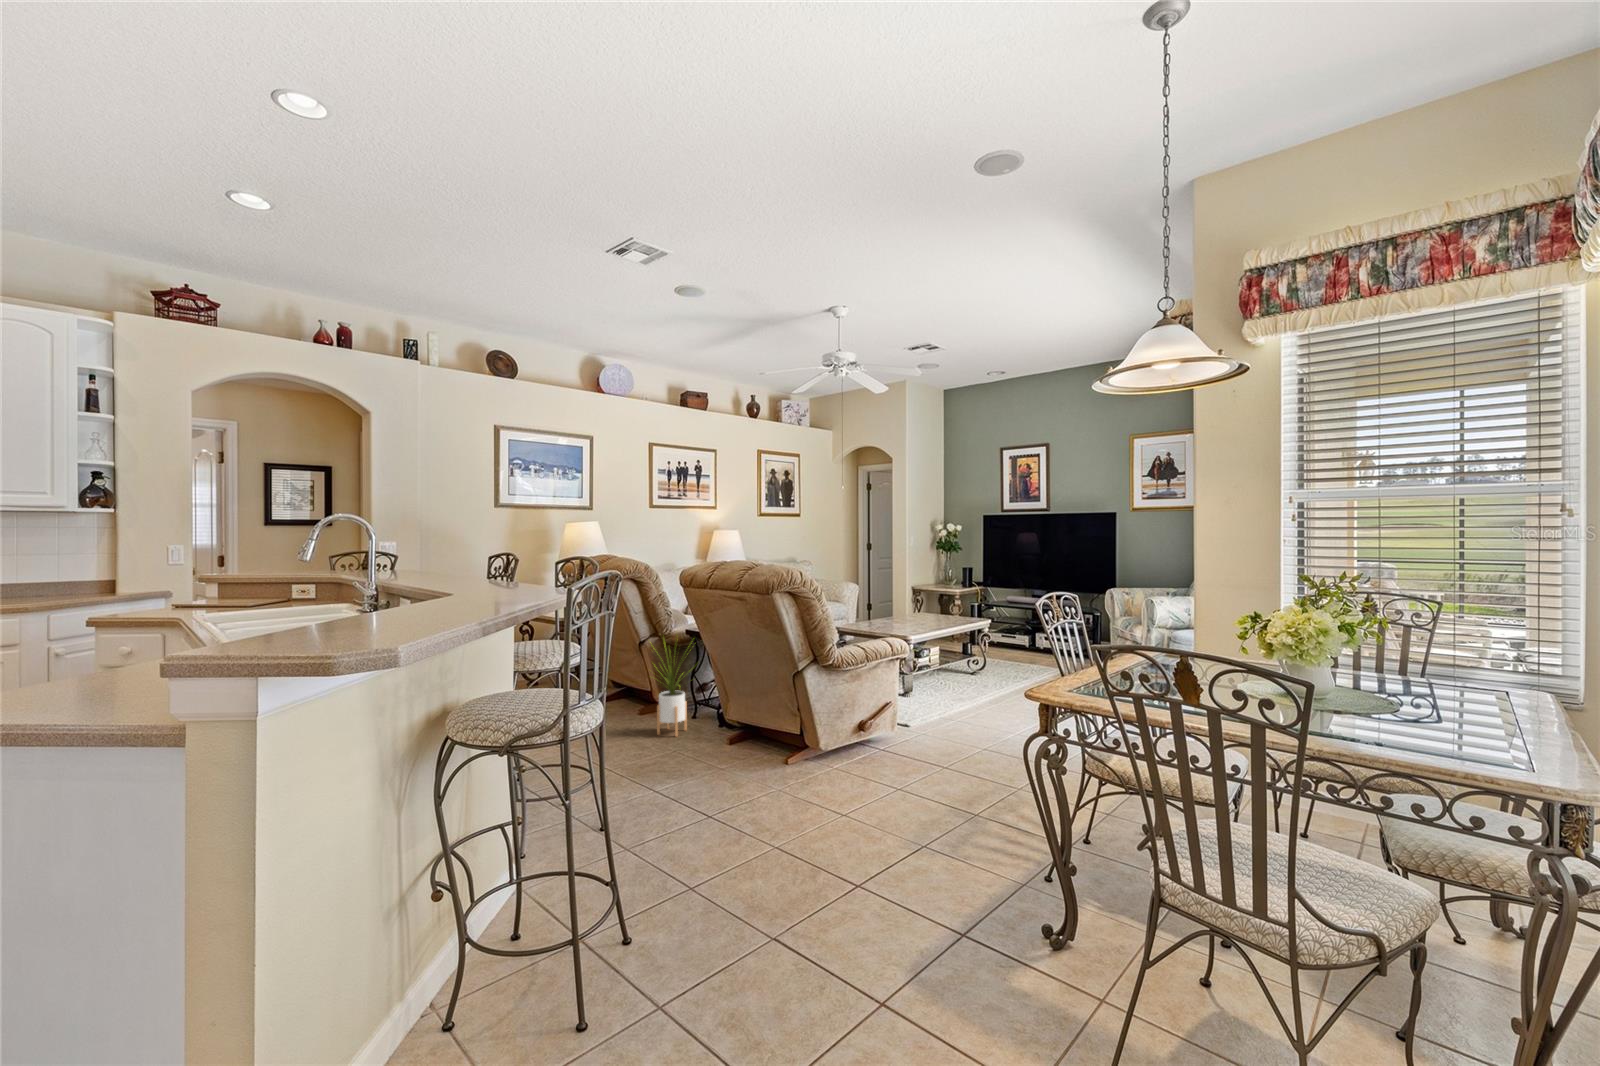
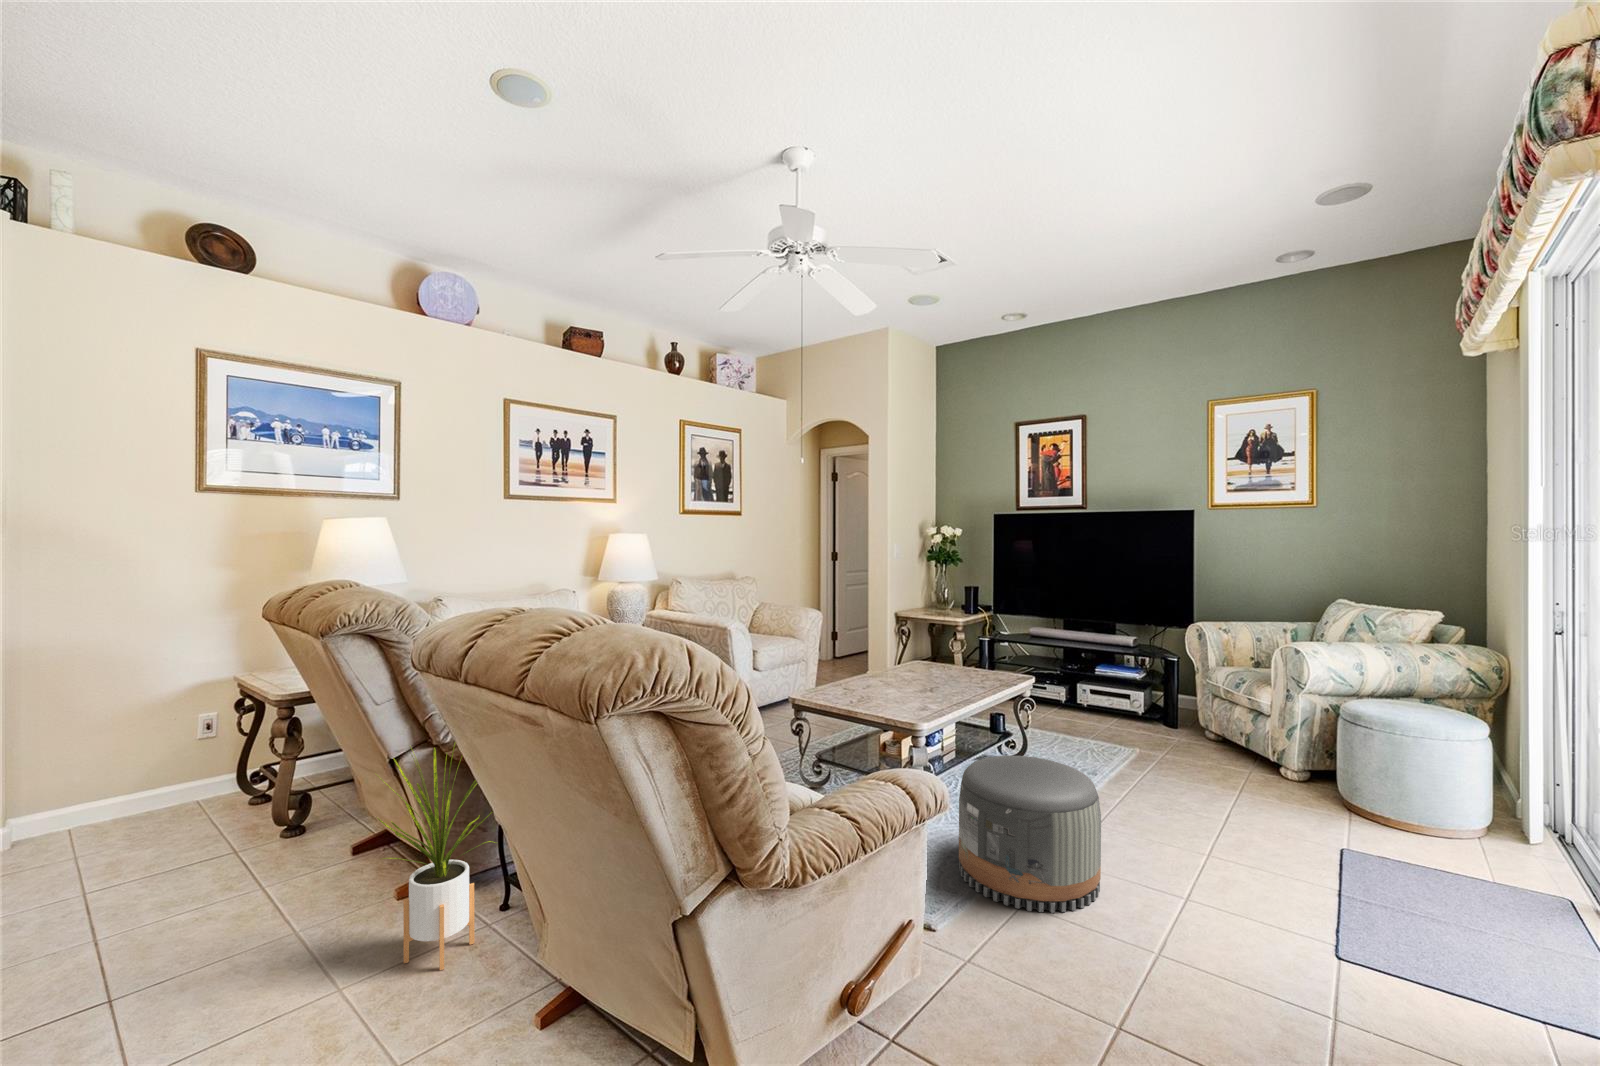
pouf: none [934,654,1009,726] -> present [959,756,1101,913]

